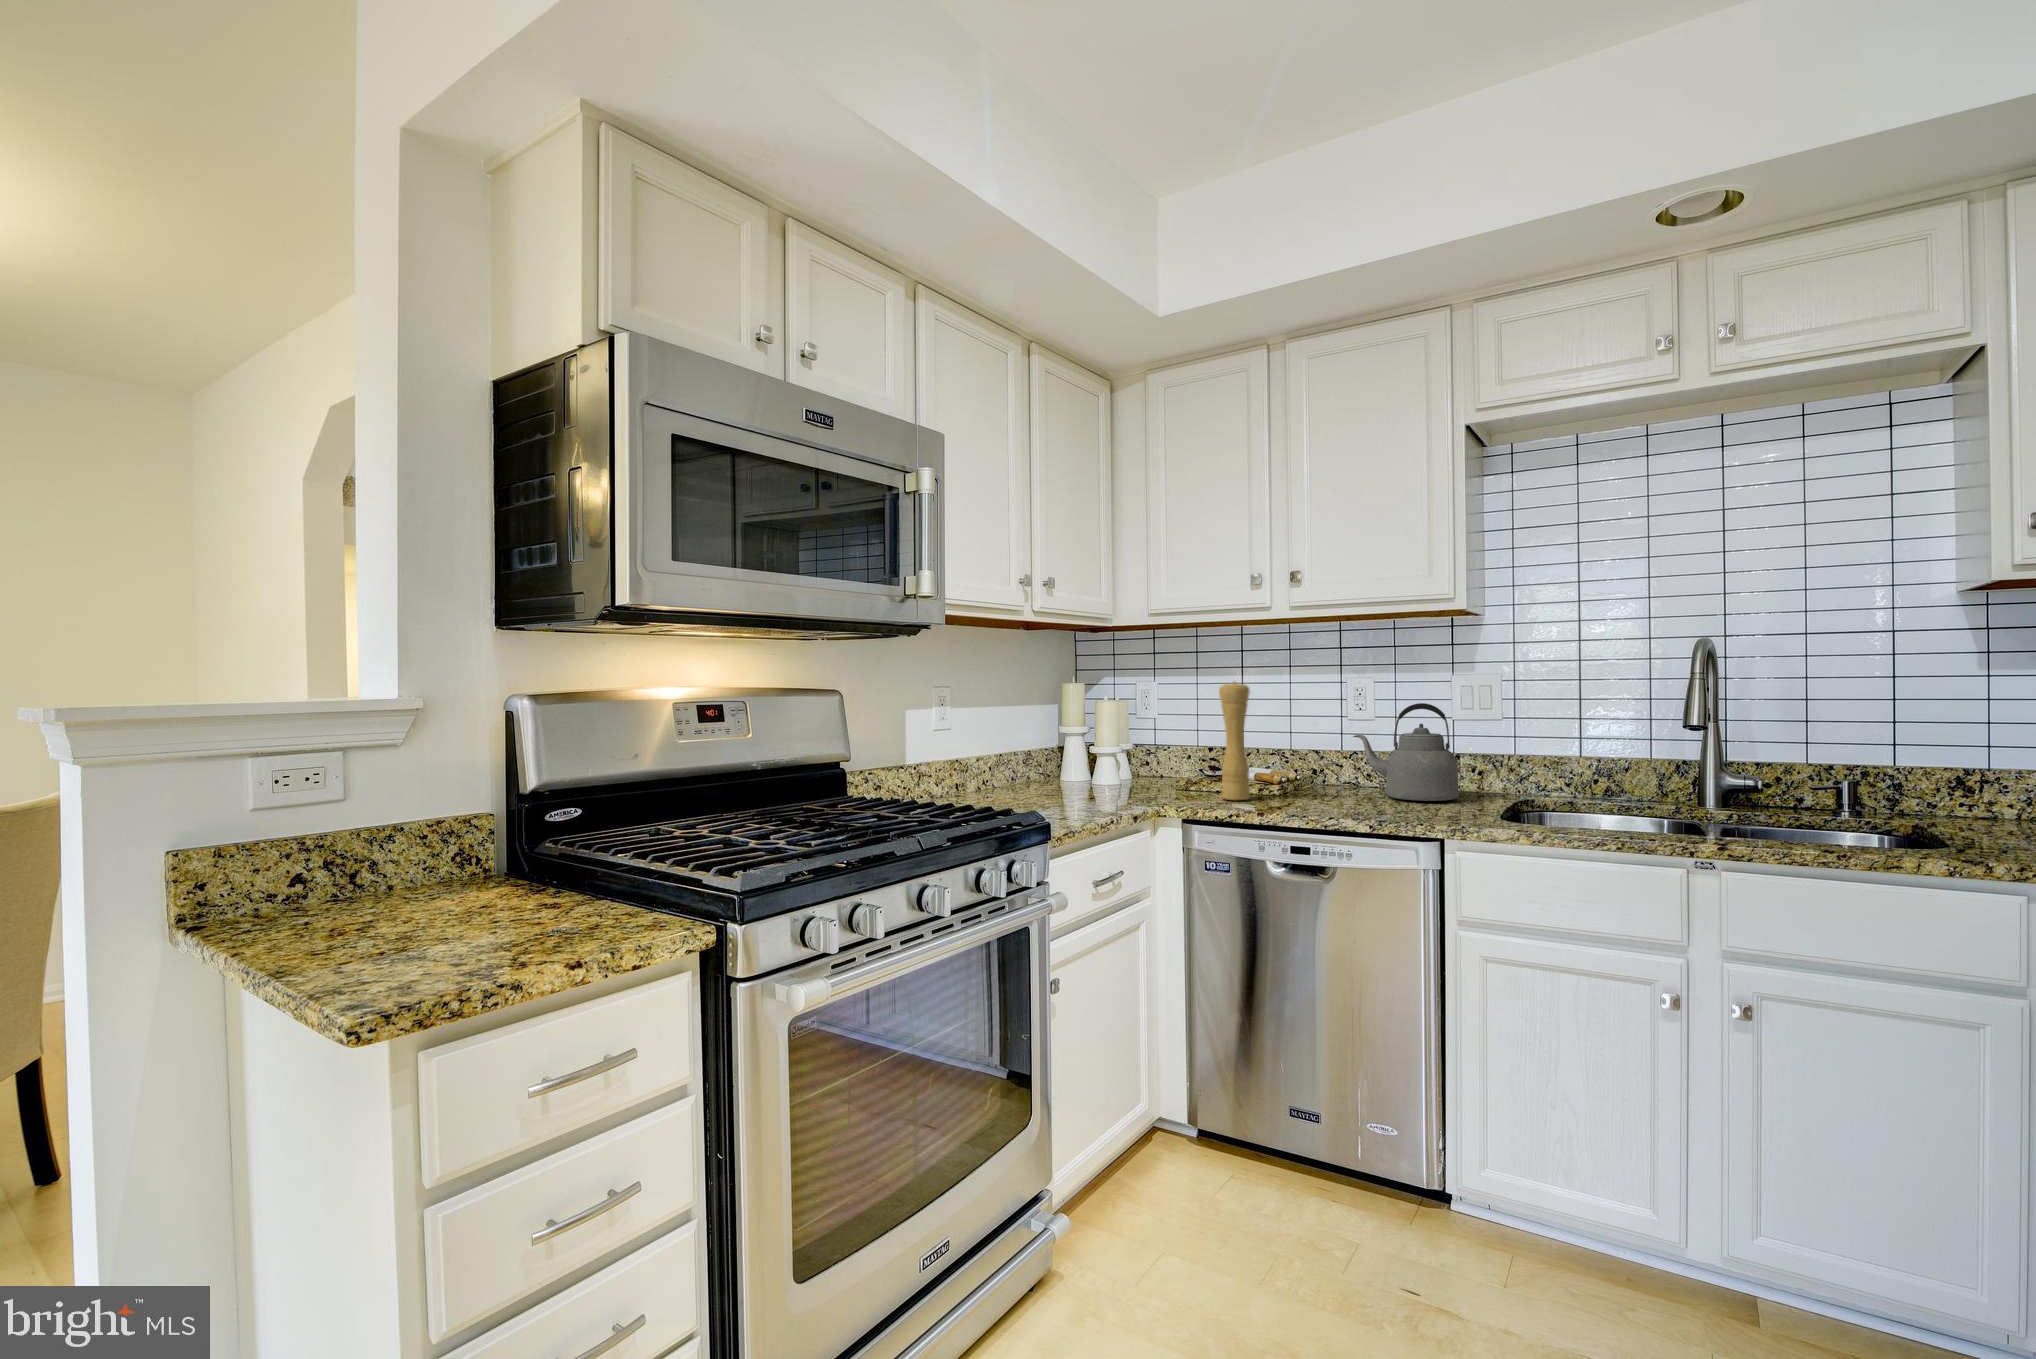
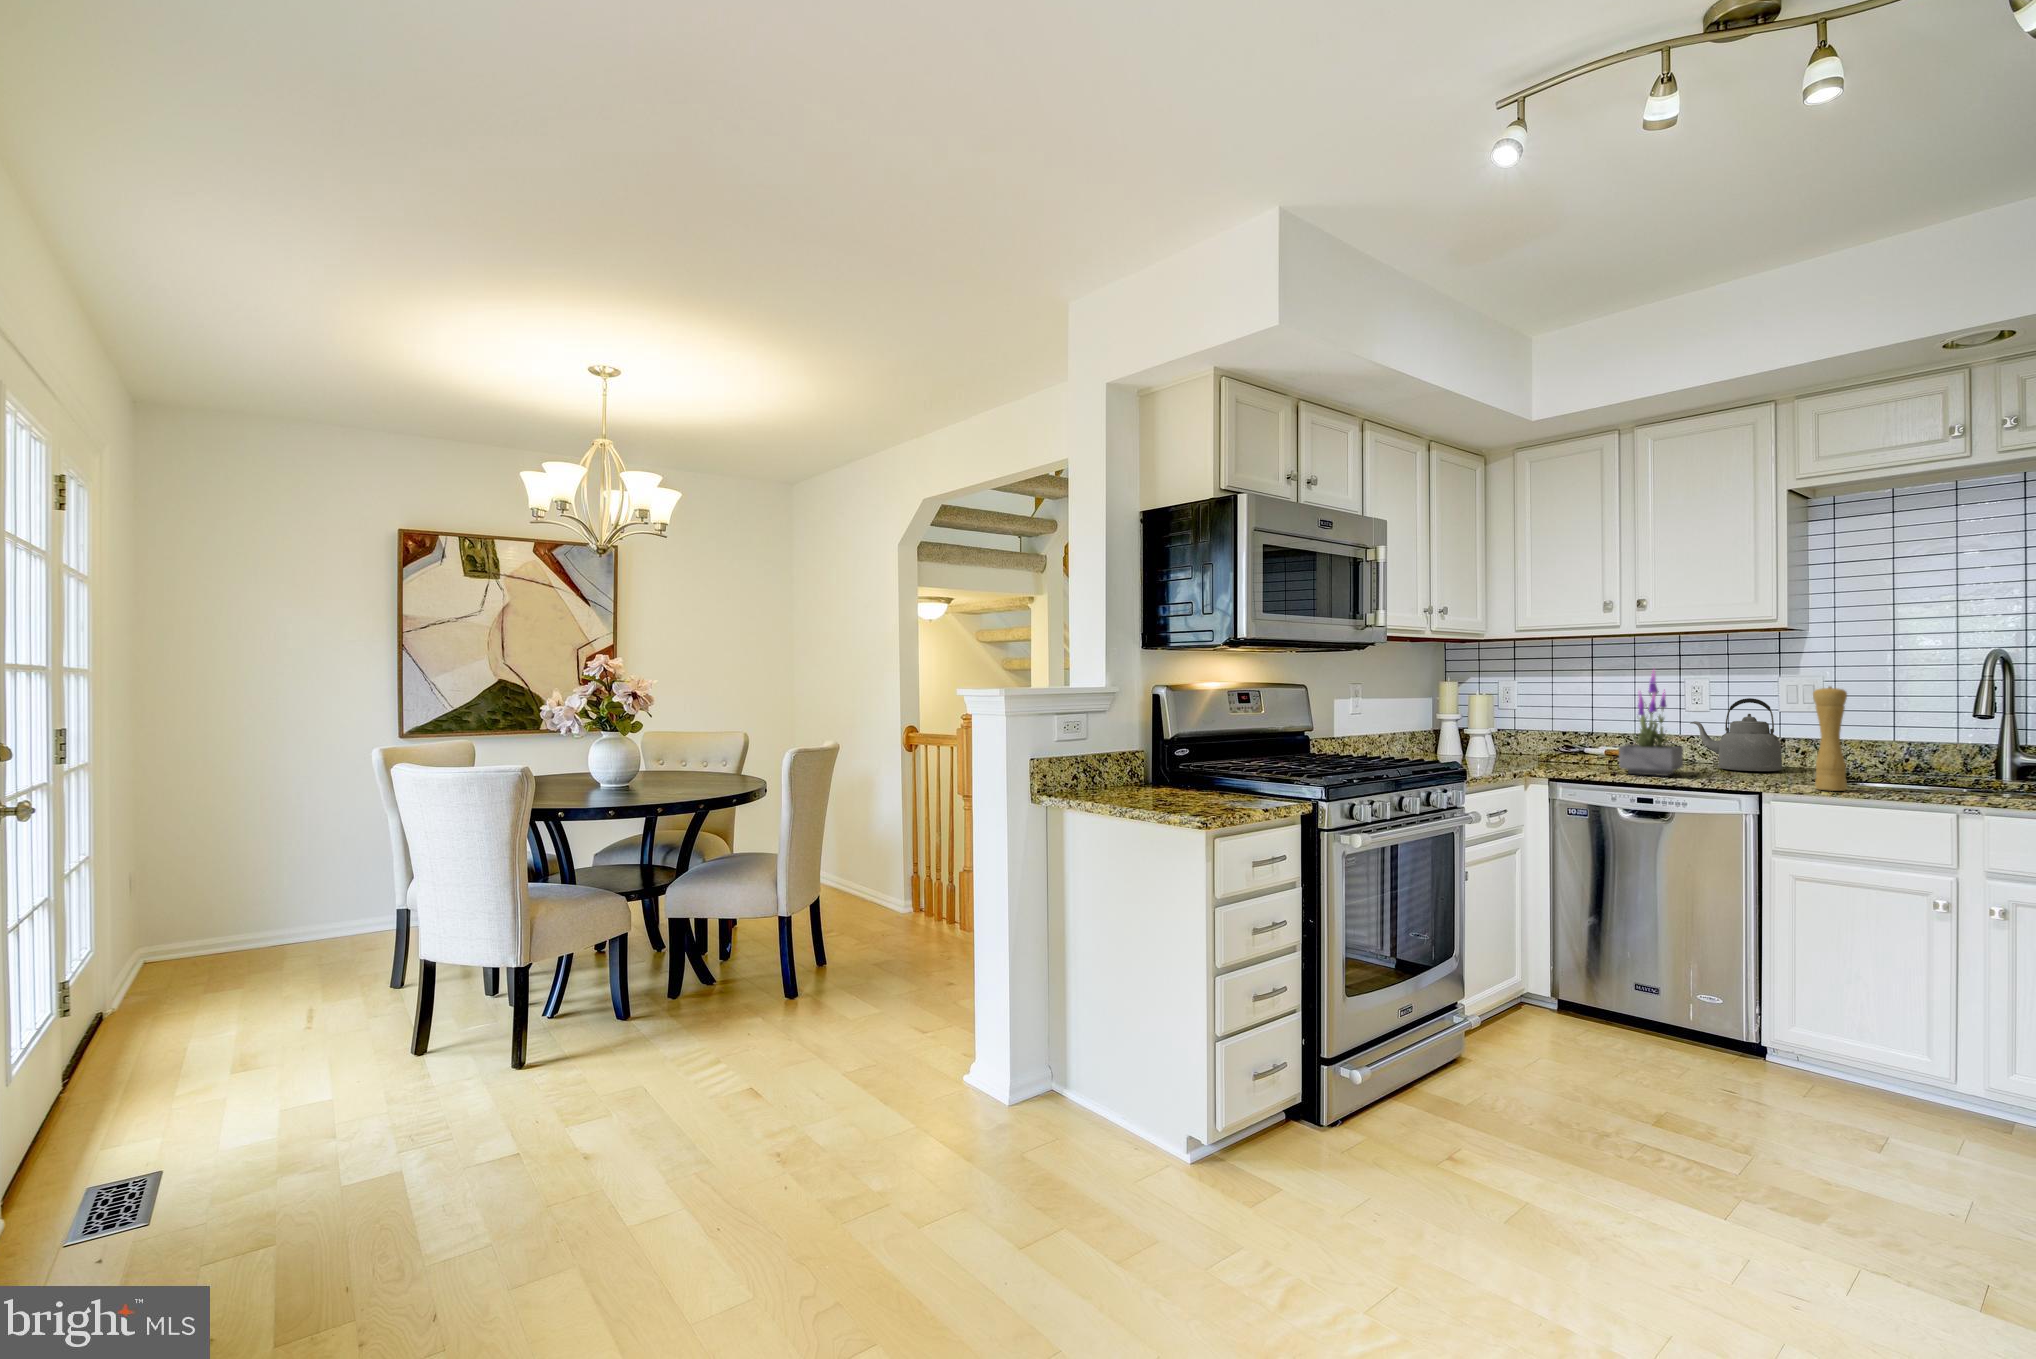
potted plant: none [1267,663,1345,814] -> present [1619,670,1683,776]
pepper mill: present [1219,682,1250,800] -> present [1813,687,1847,791]

